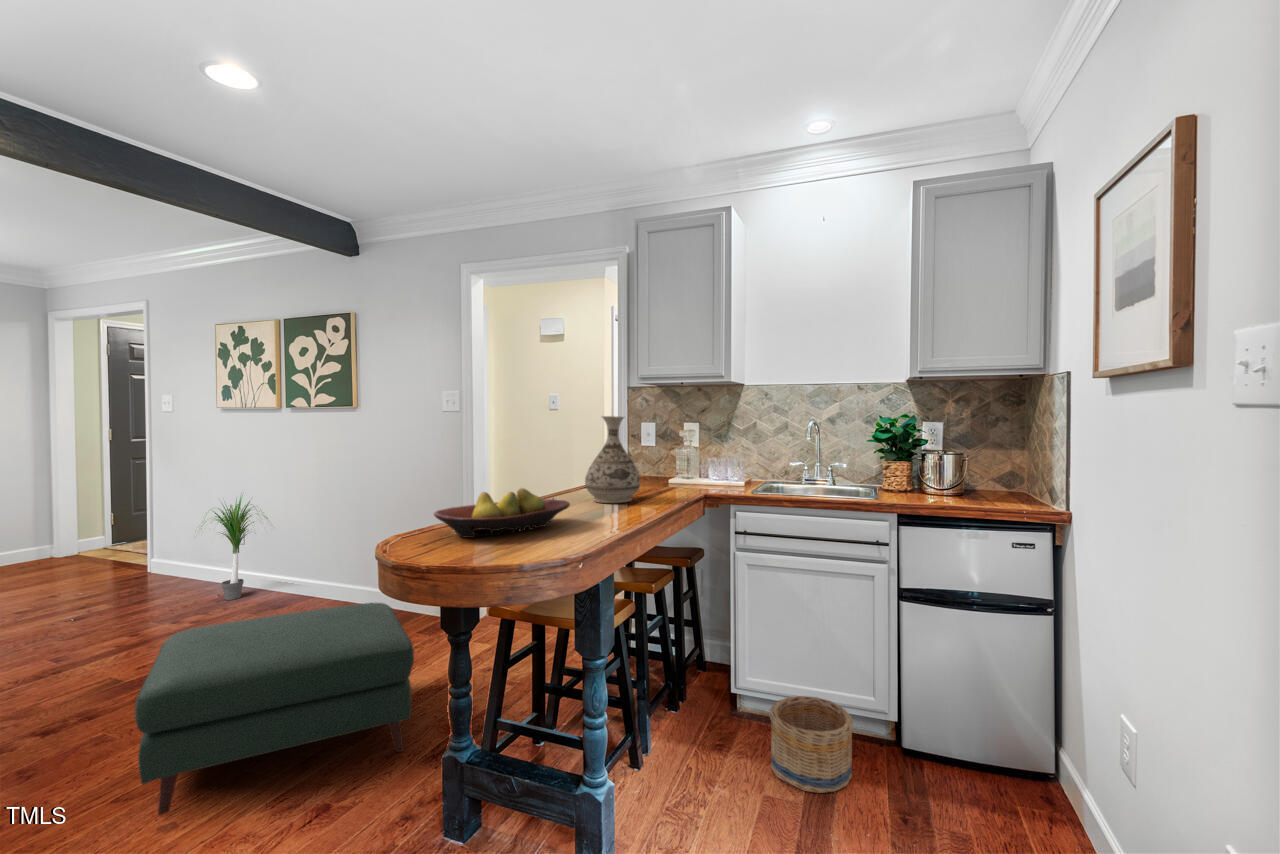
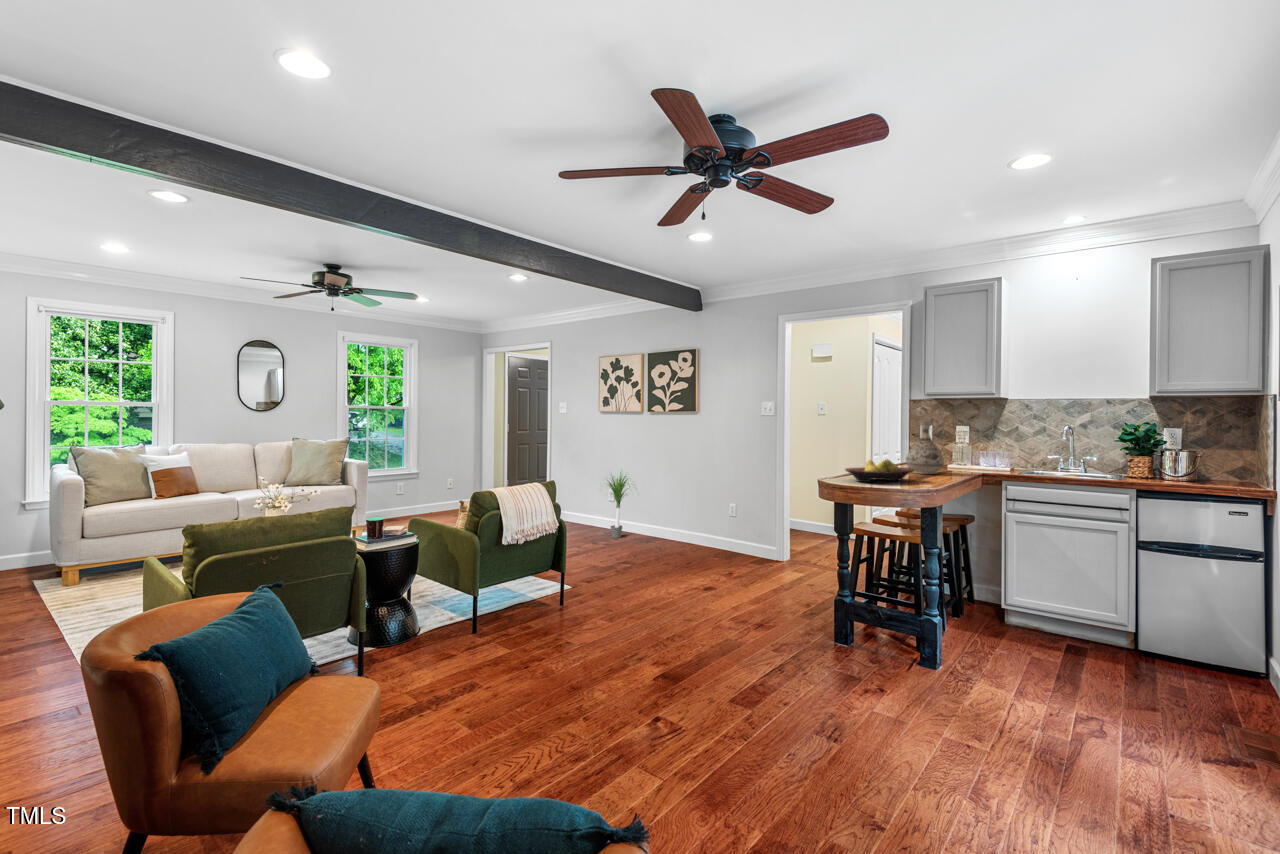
ottoman: present [135,603,414,815] -> none [650,534,794,622]
basket: present [770,696,853,793] -> none [1035,608,1099,663]

